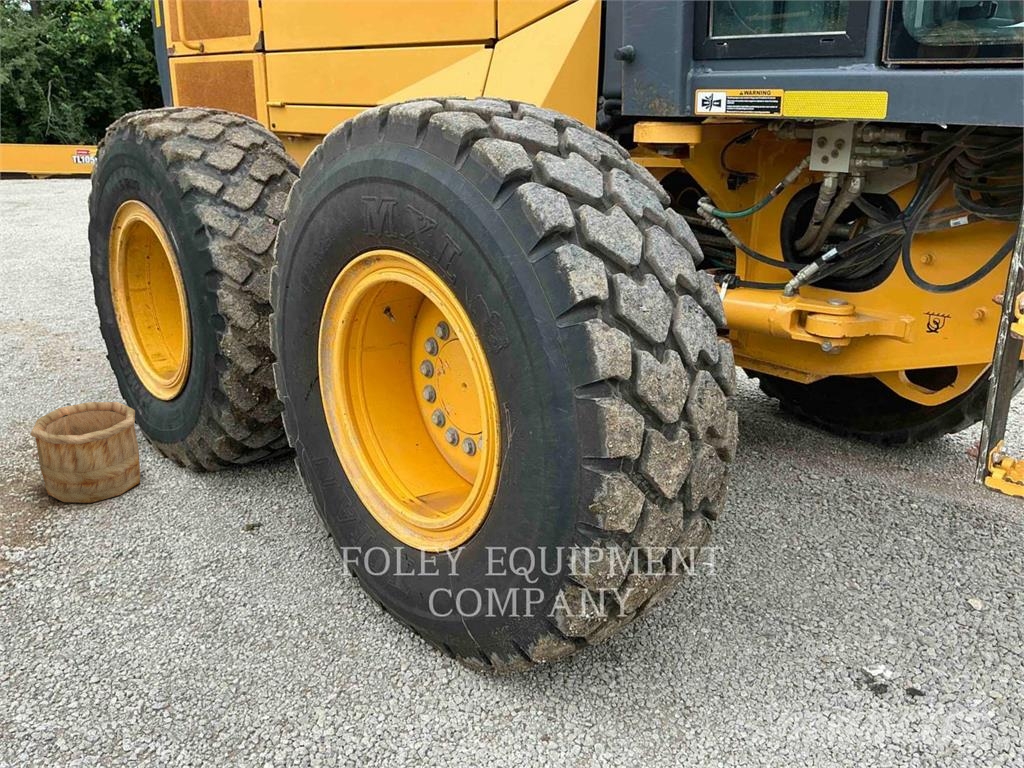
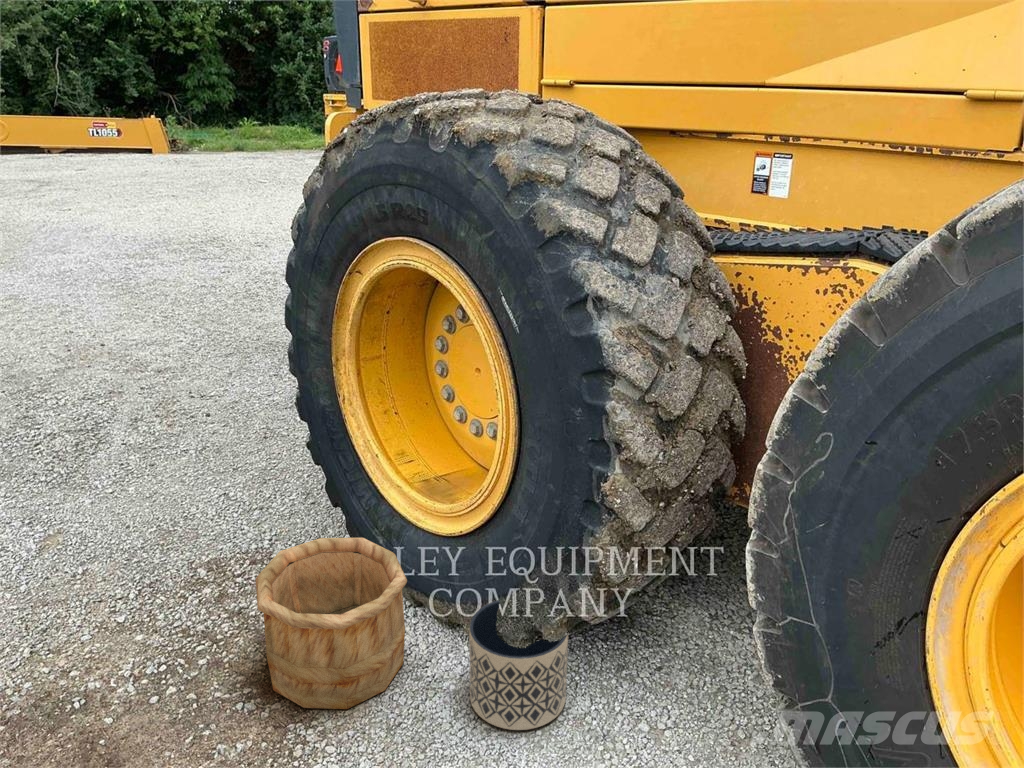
planter: none [164,434,236,511] -> present [469,600,568,730]

